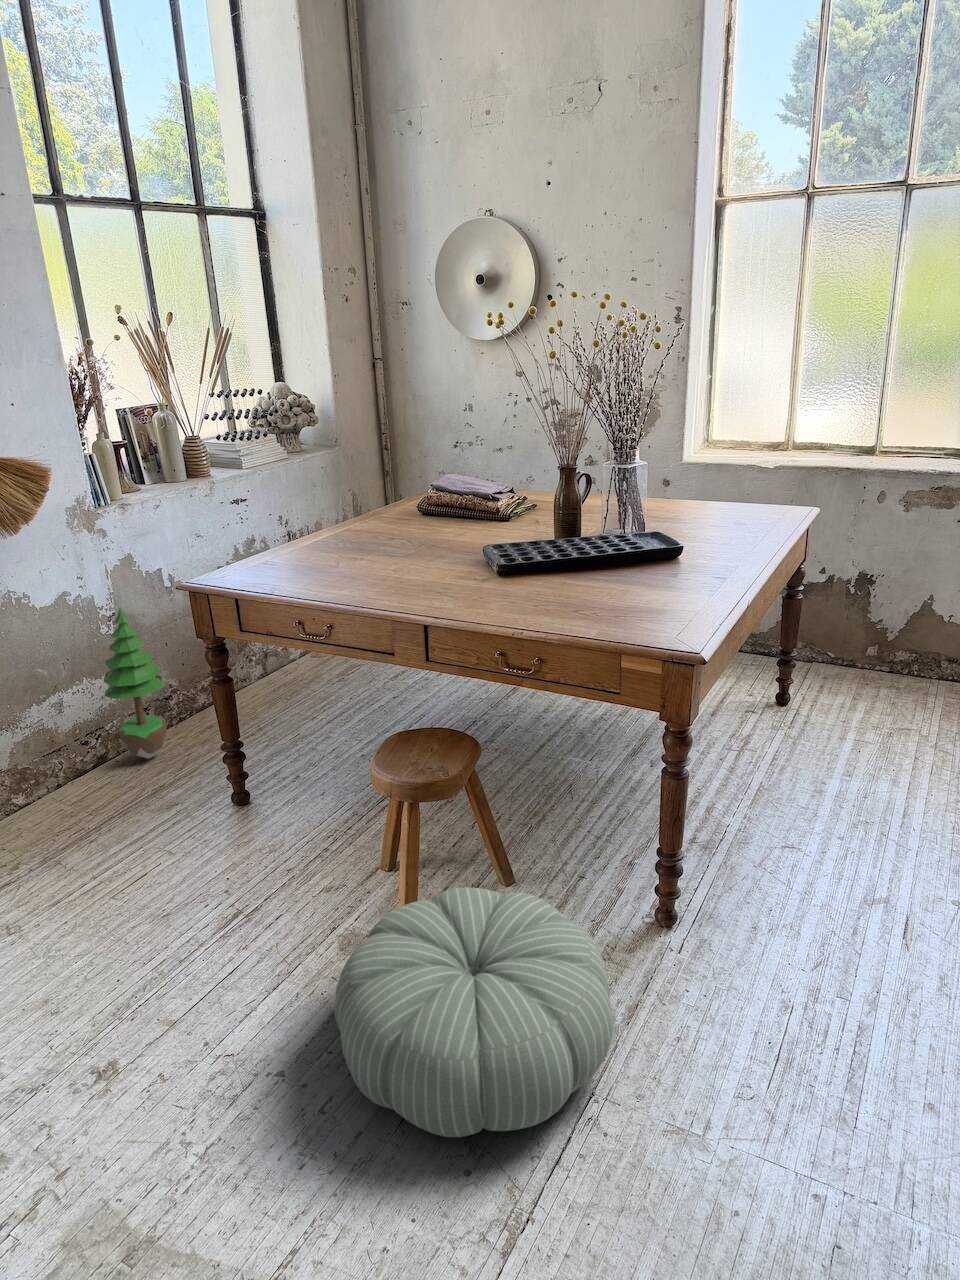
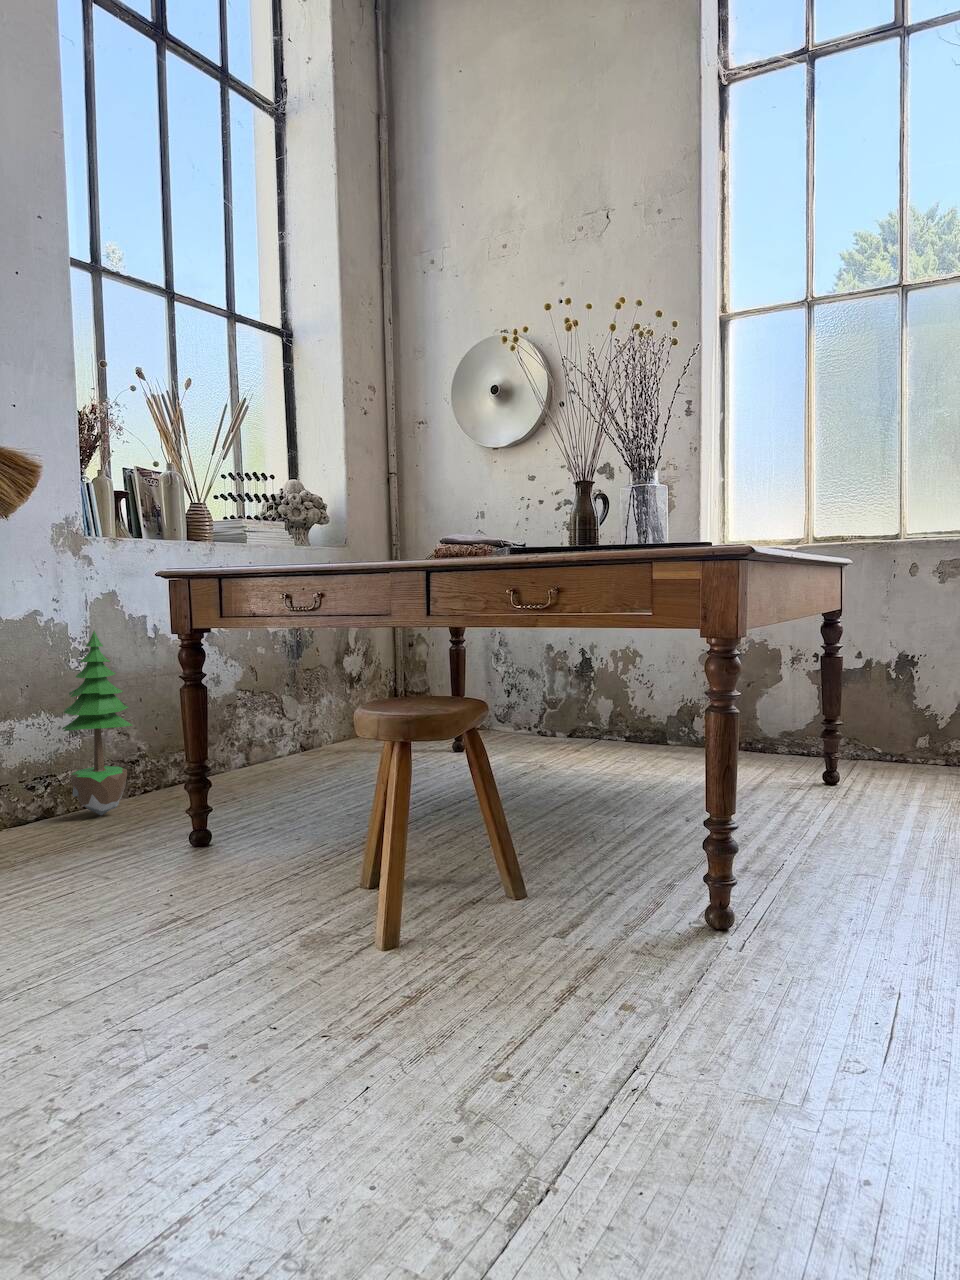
pouf: present [335,887,613,1137] -> none [285,835,662,1095]

